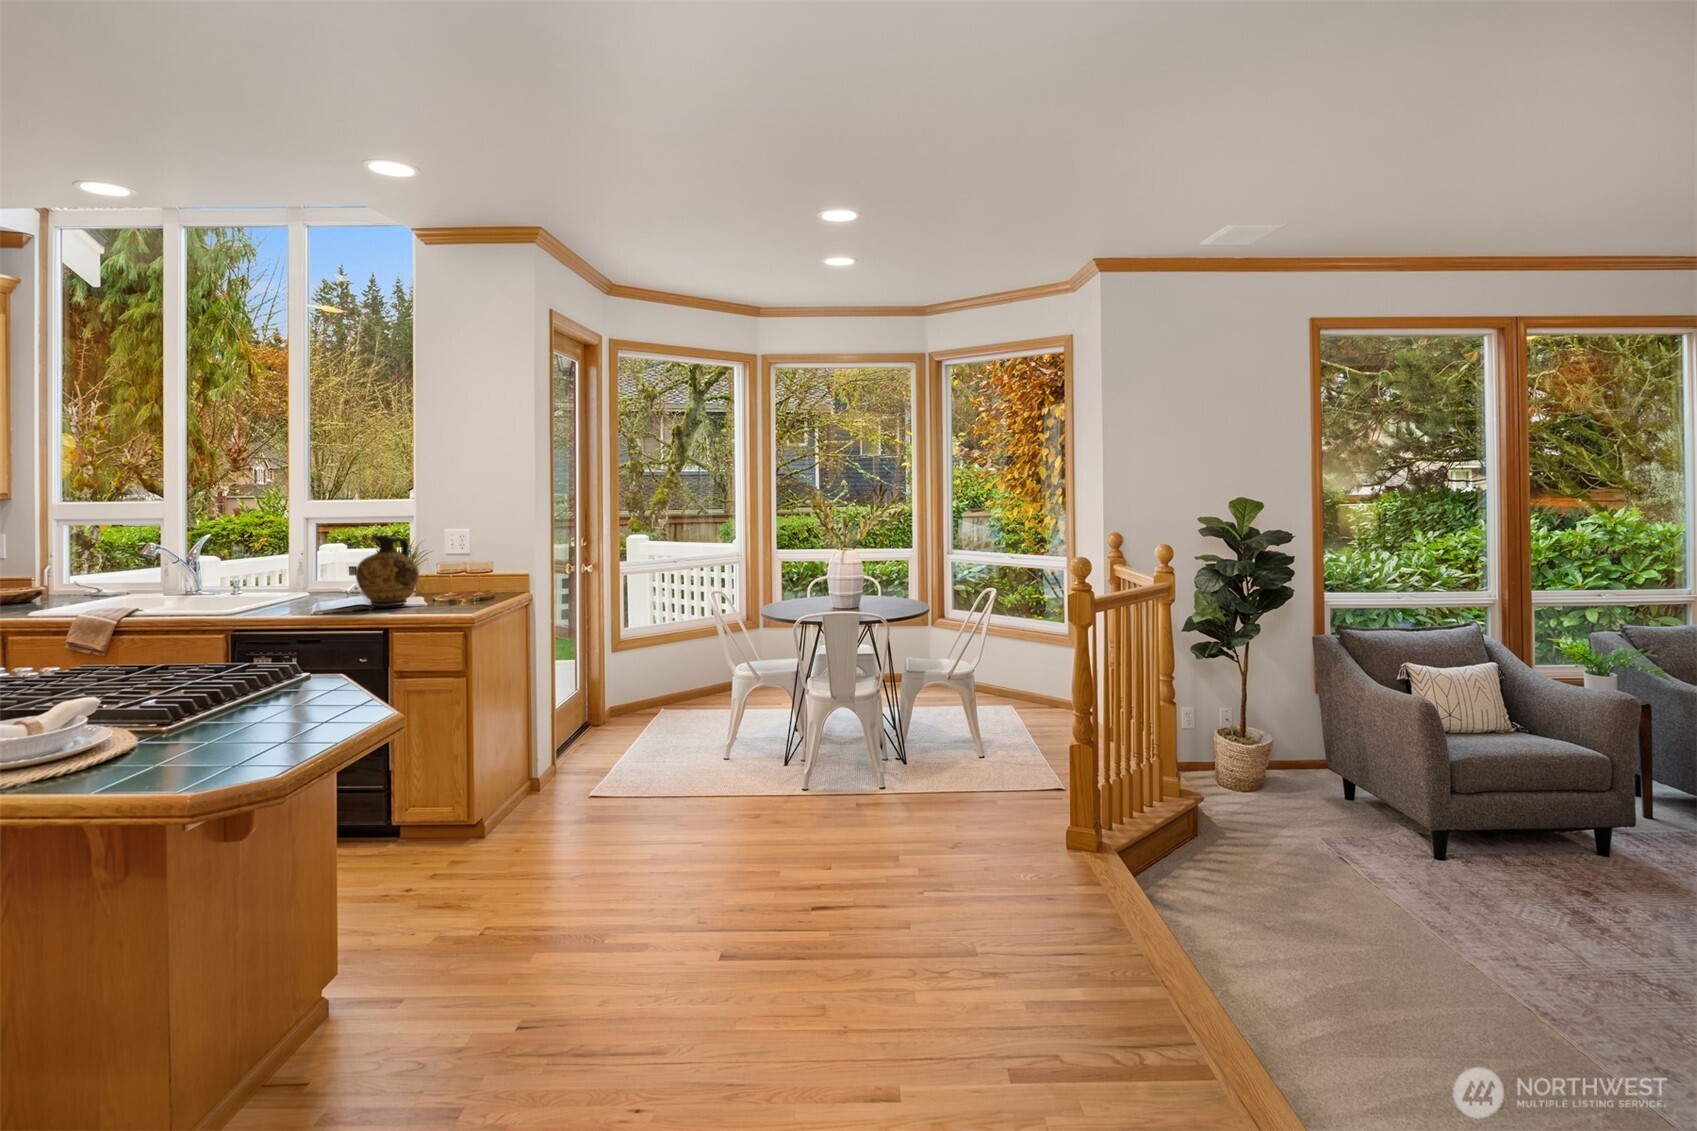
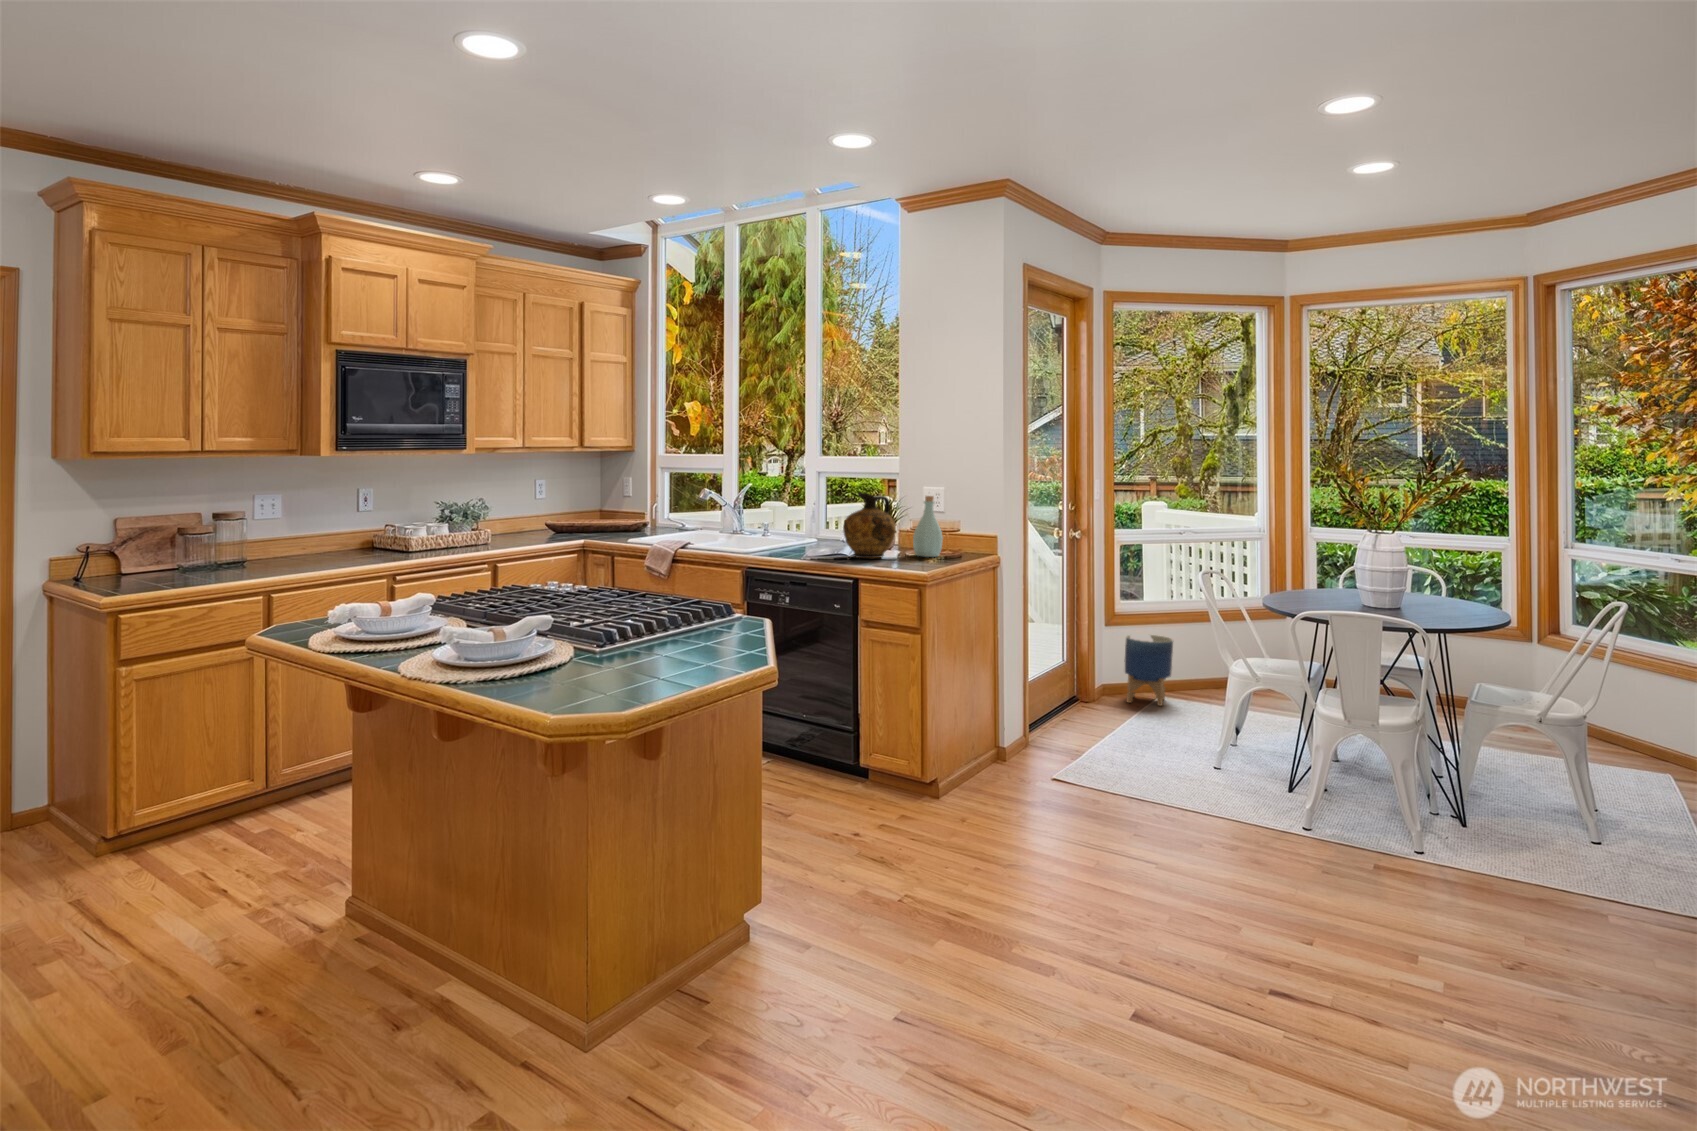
bottle: none [435,536,467,599] -> present [913,496,943,557]
planter: none [630,658,674,724] -> present [1124,635,1173,706]

